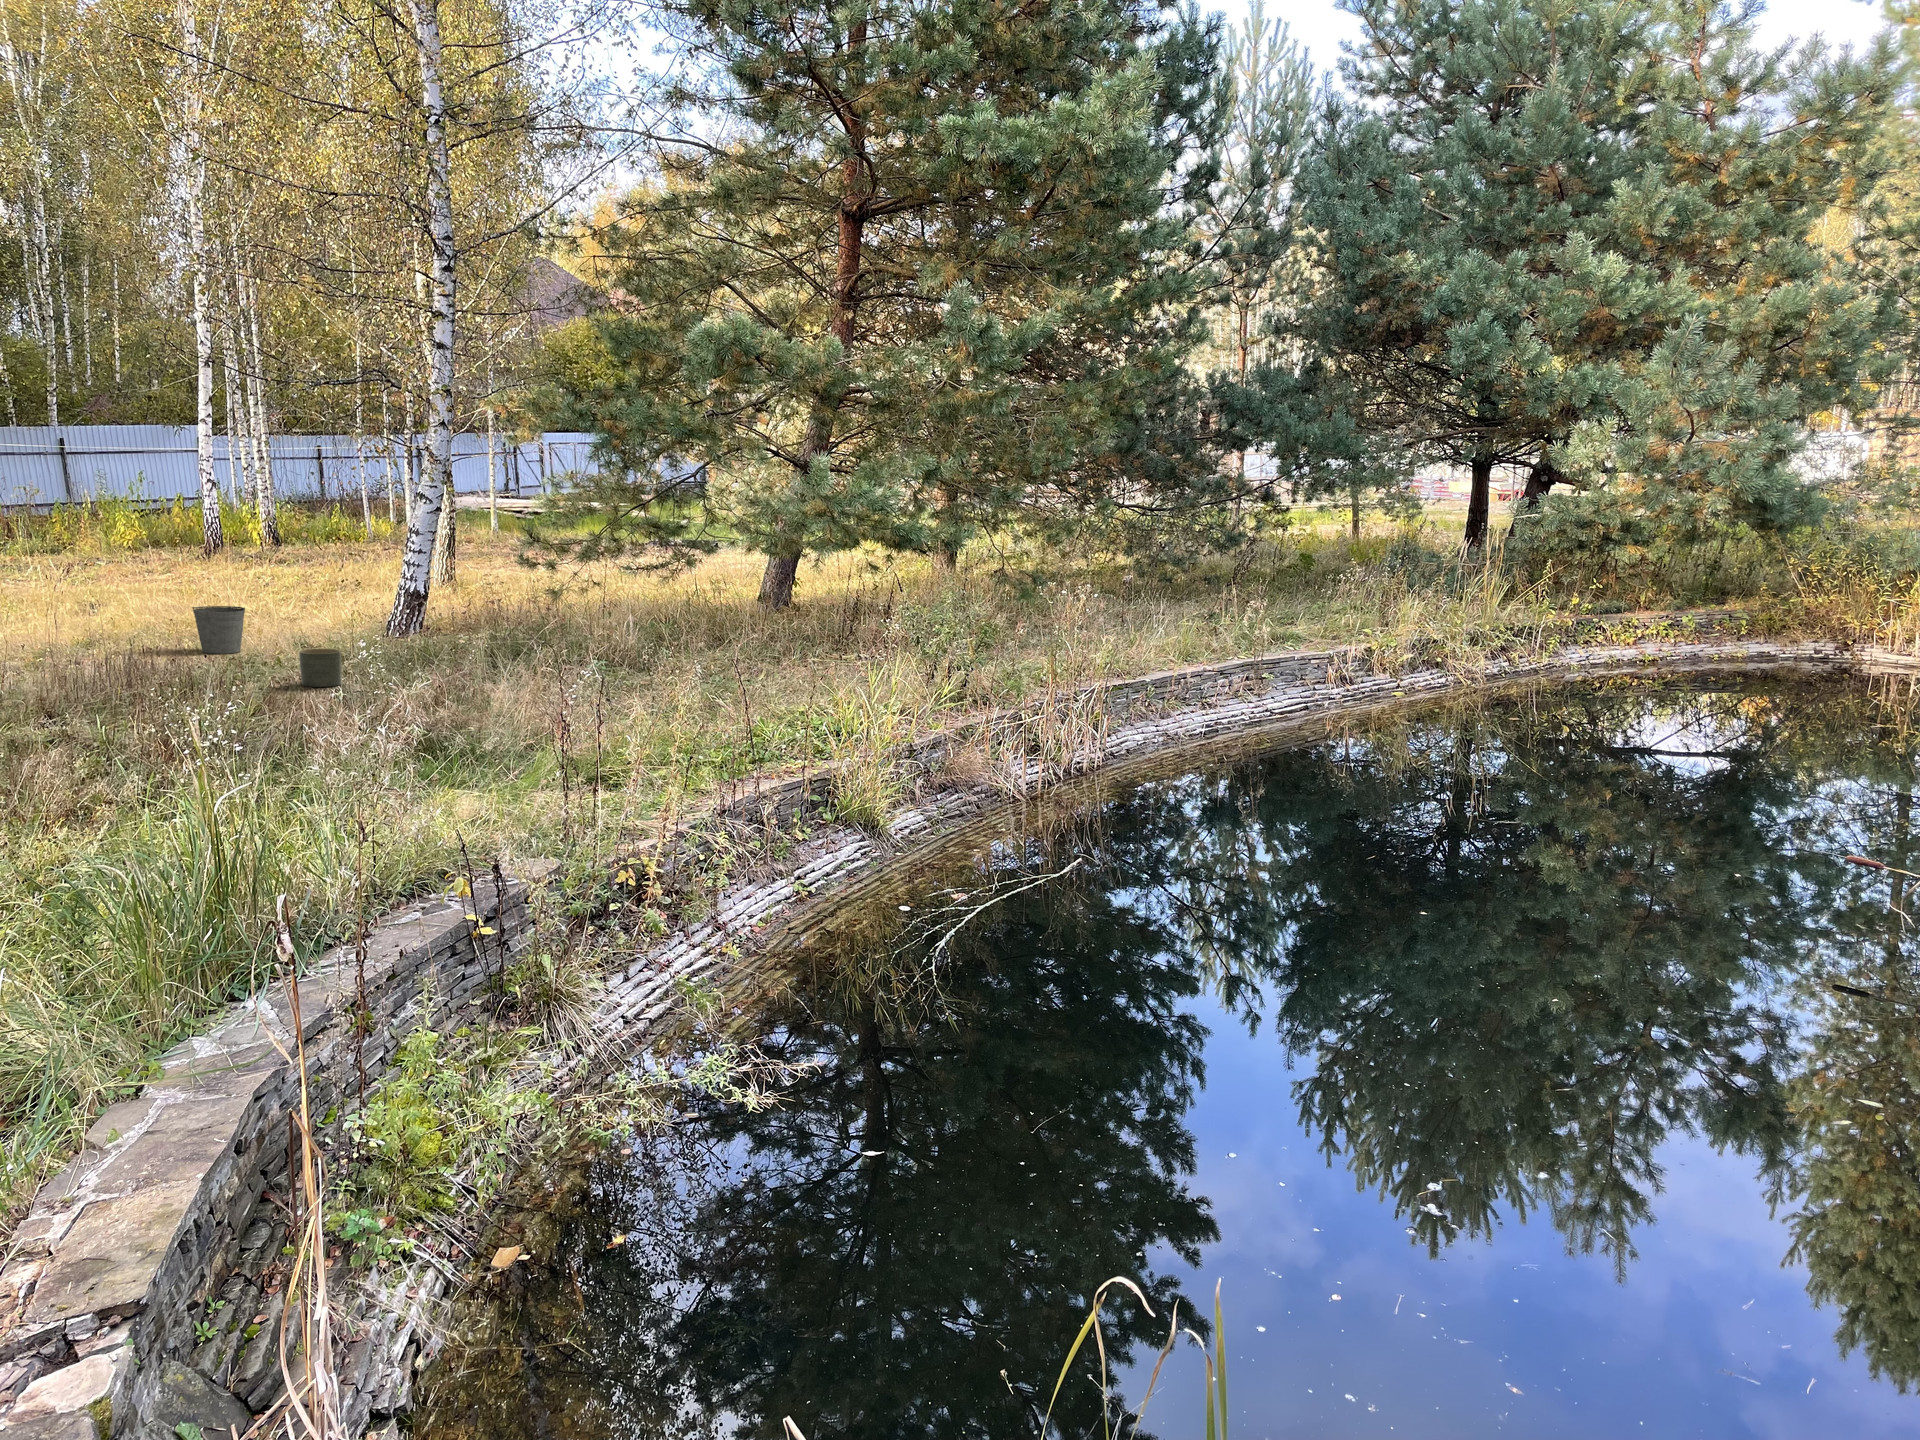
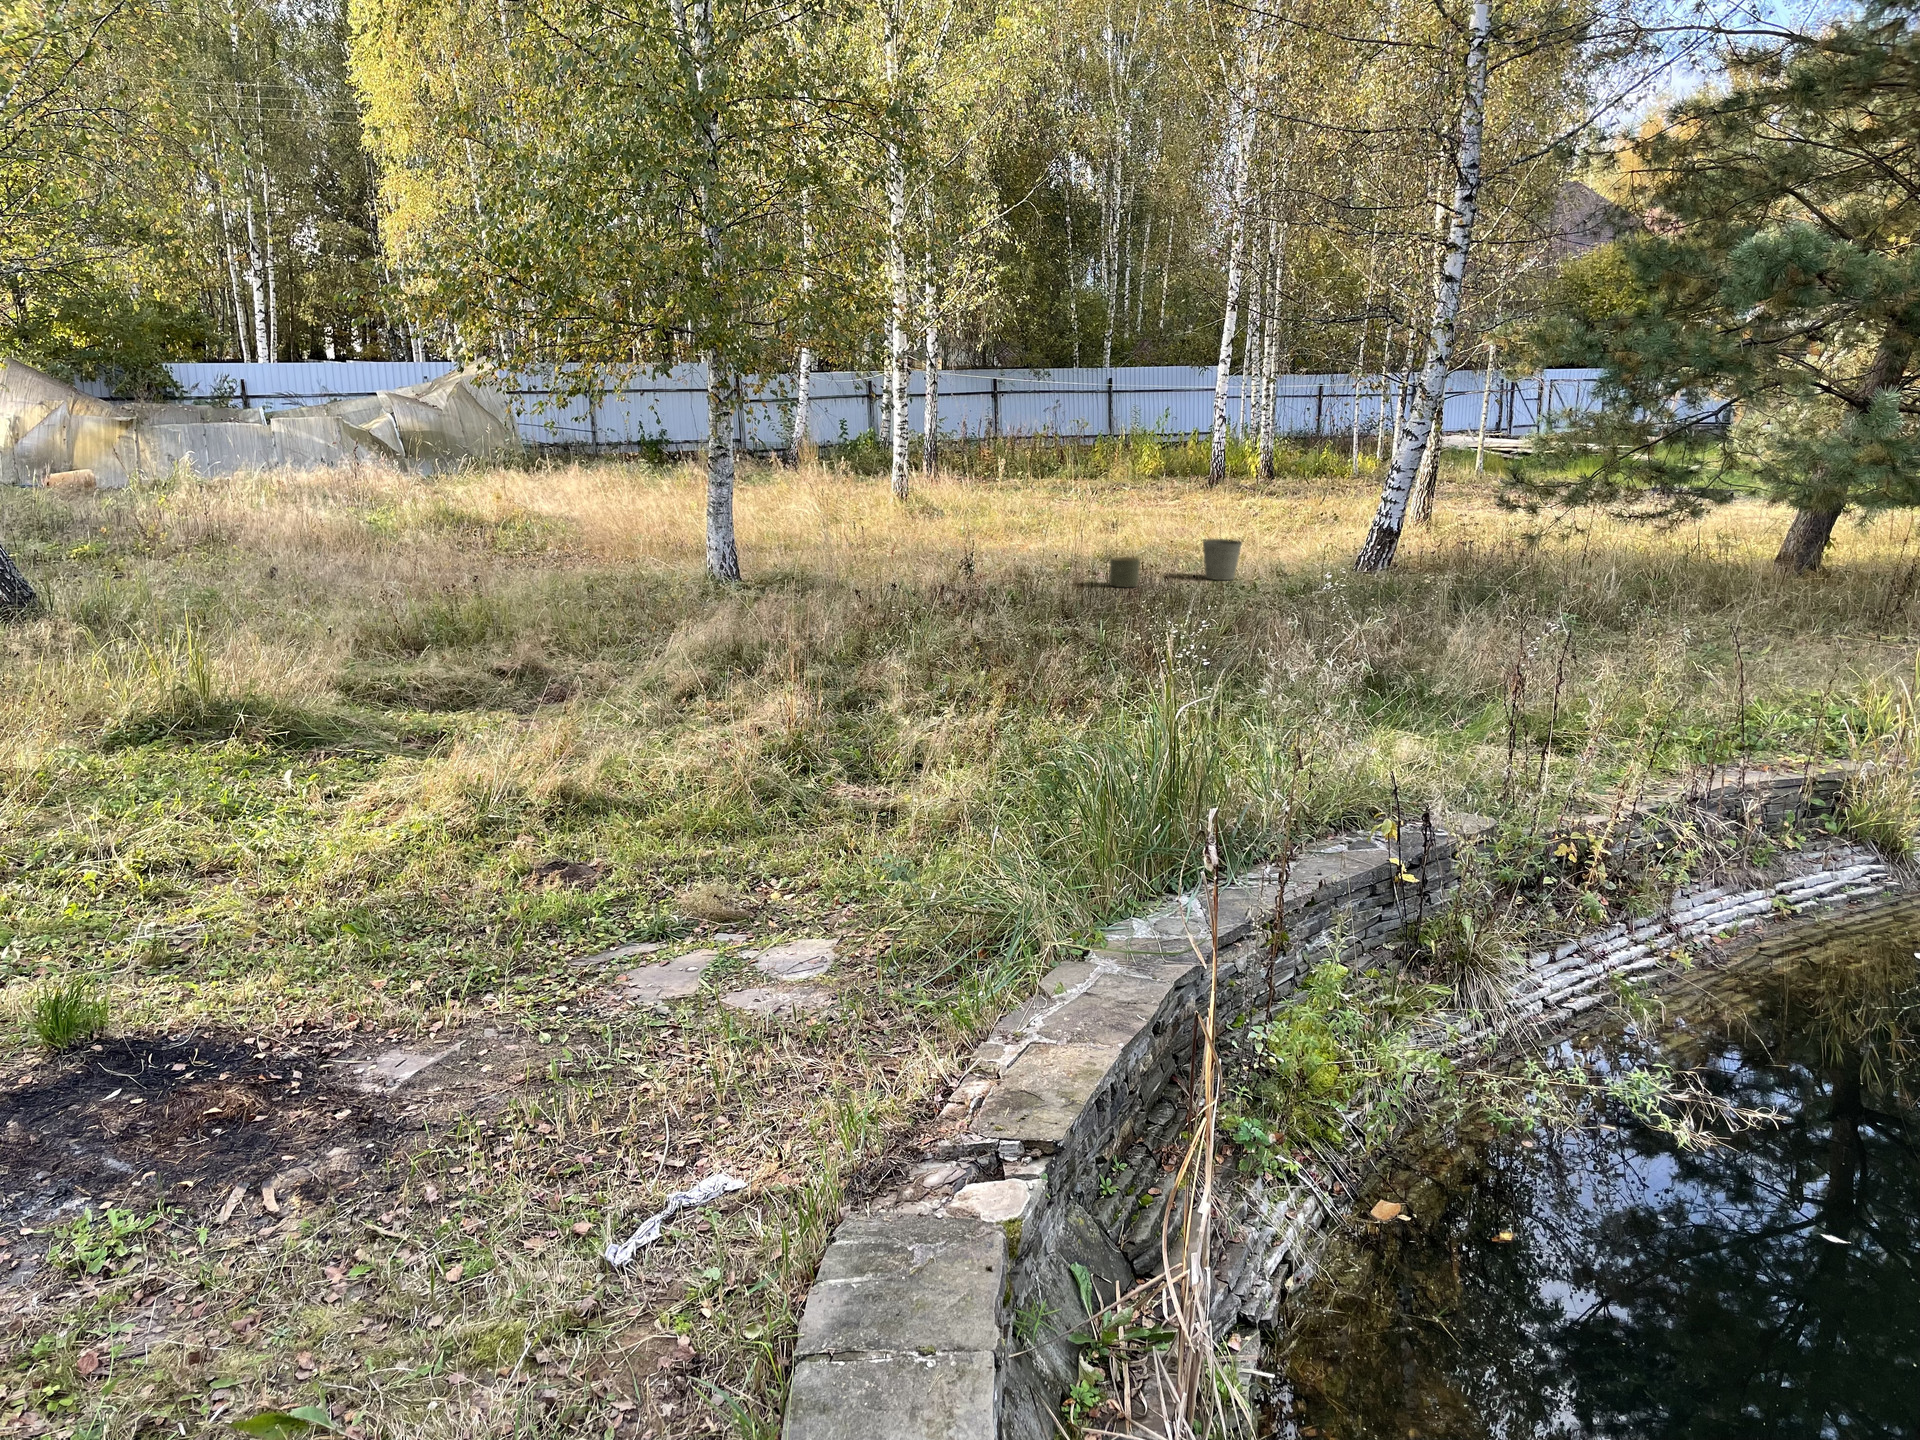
planter: present [299,649,341,687] -> present [1109,557,1140,587]

